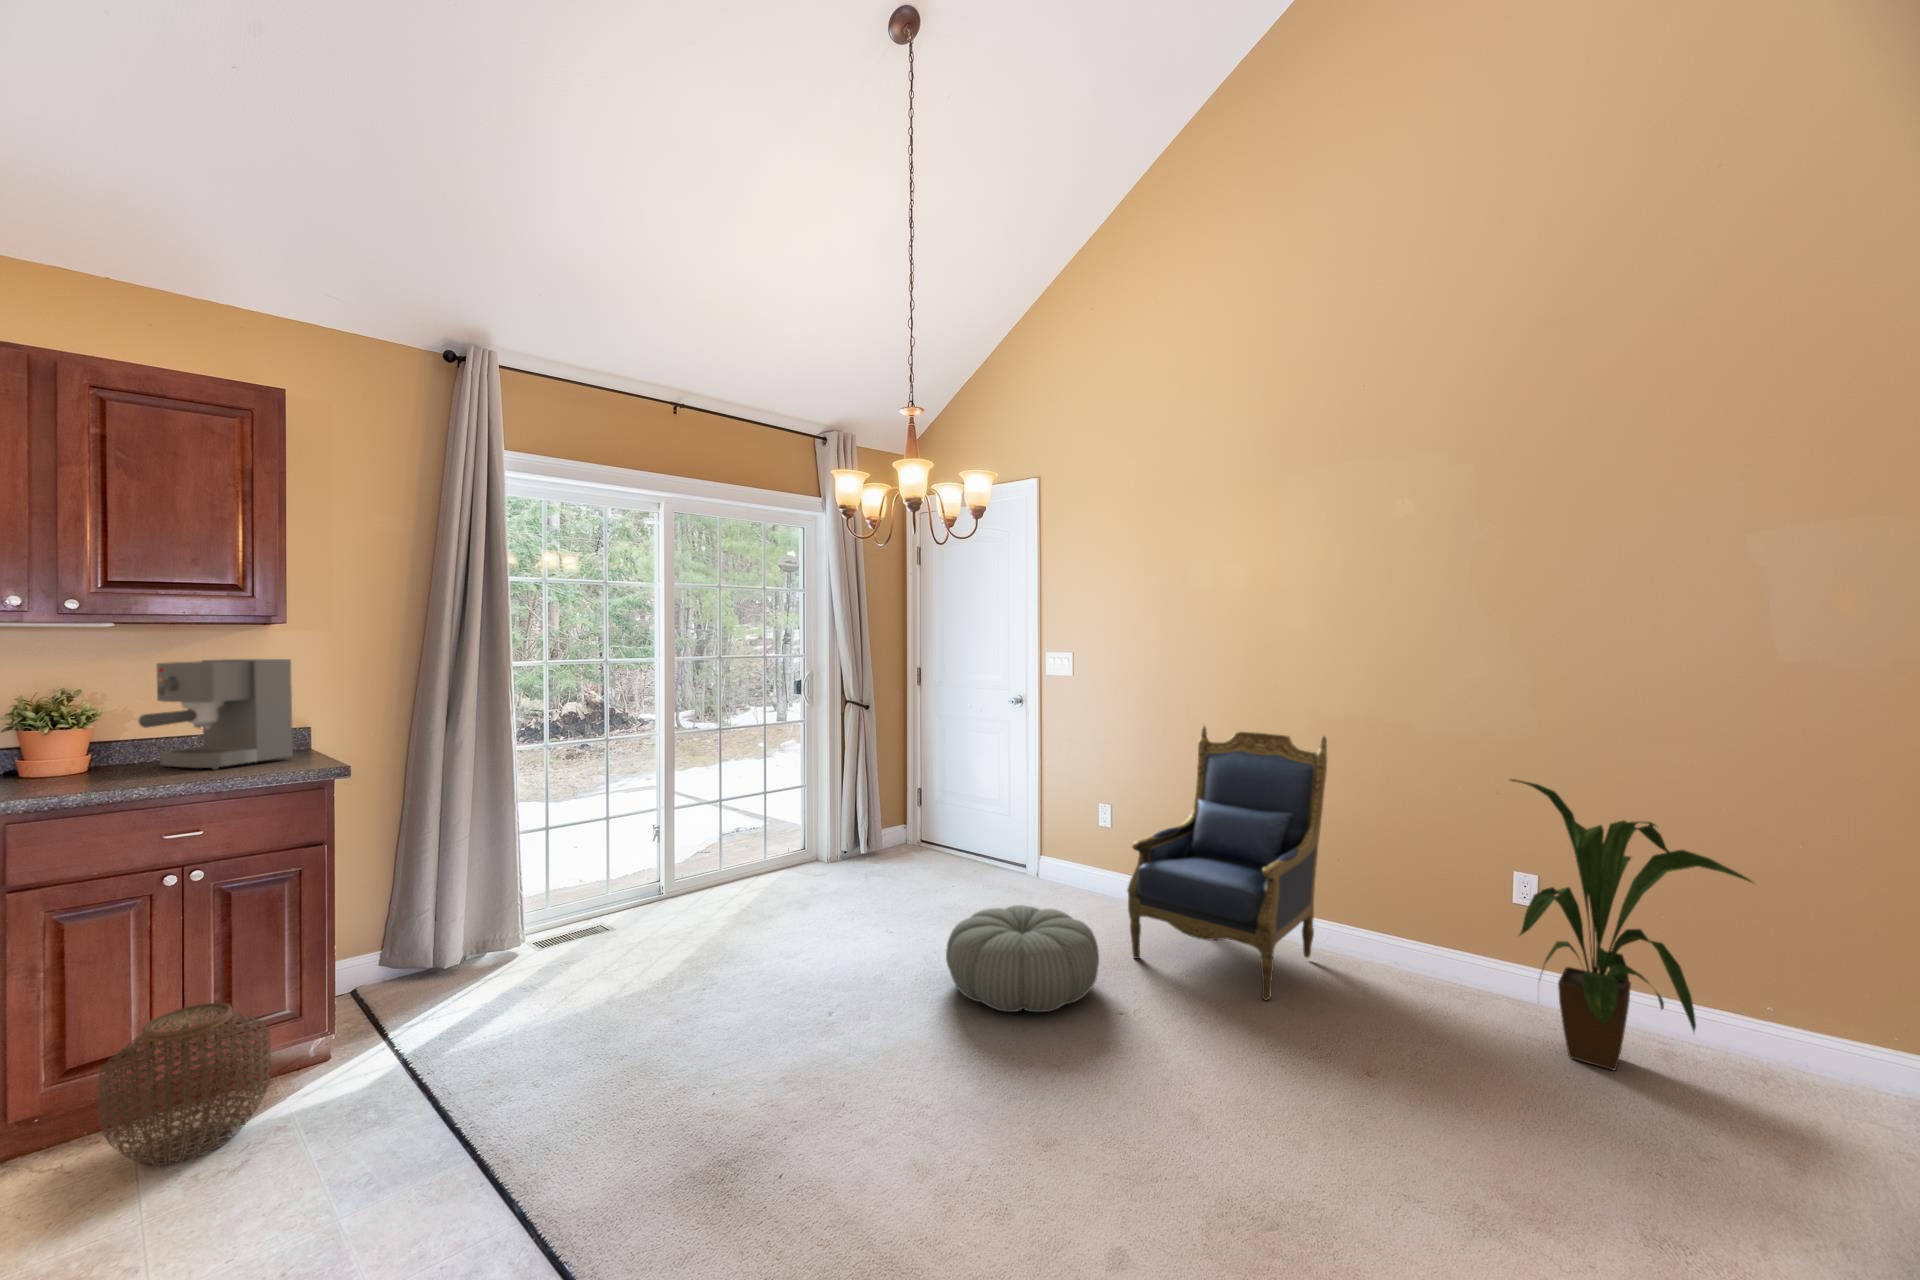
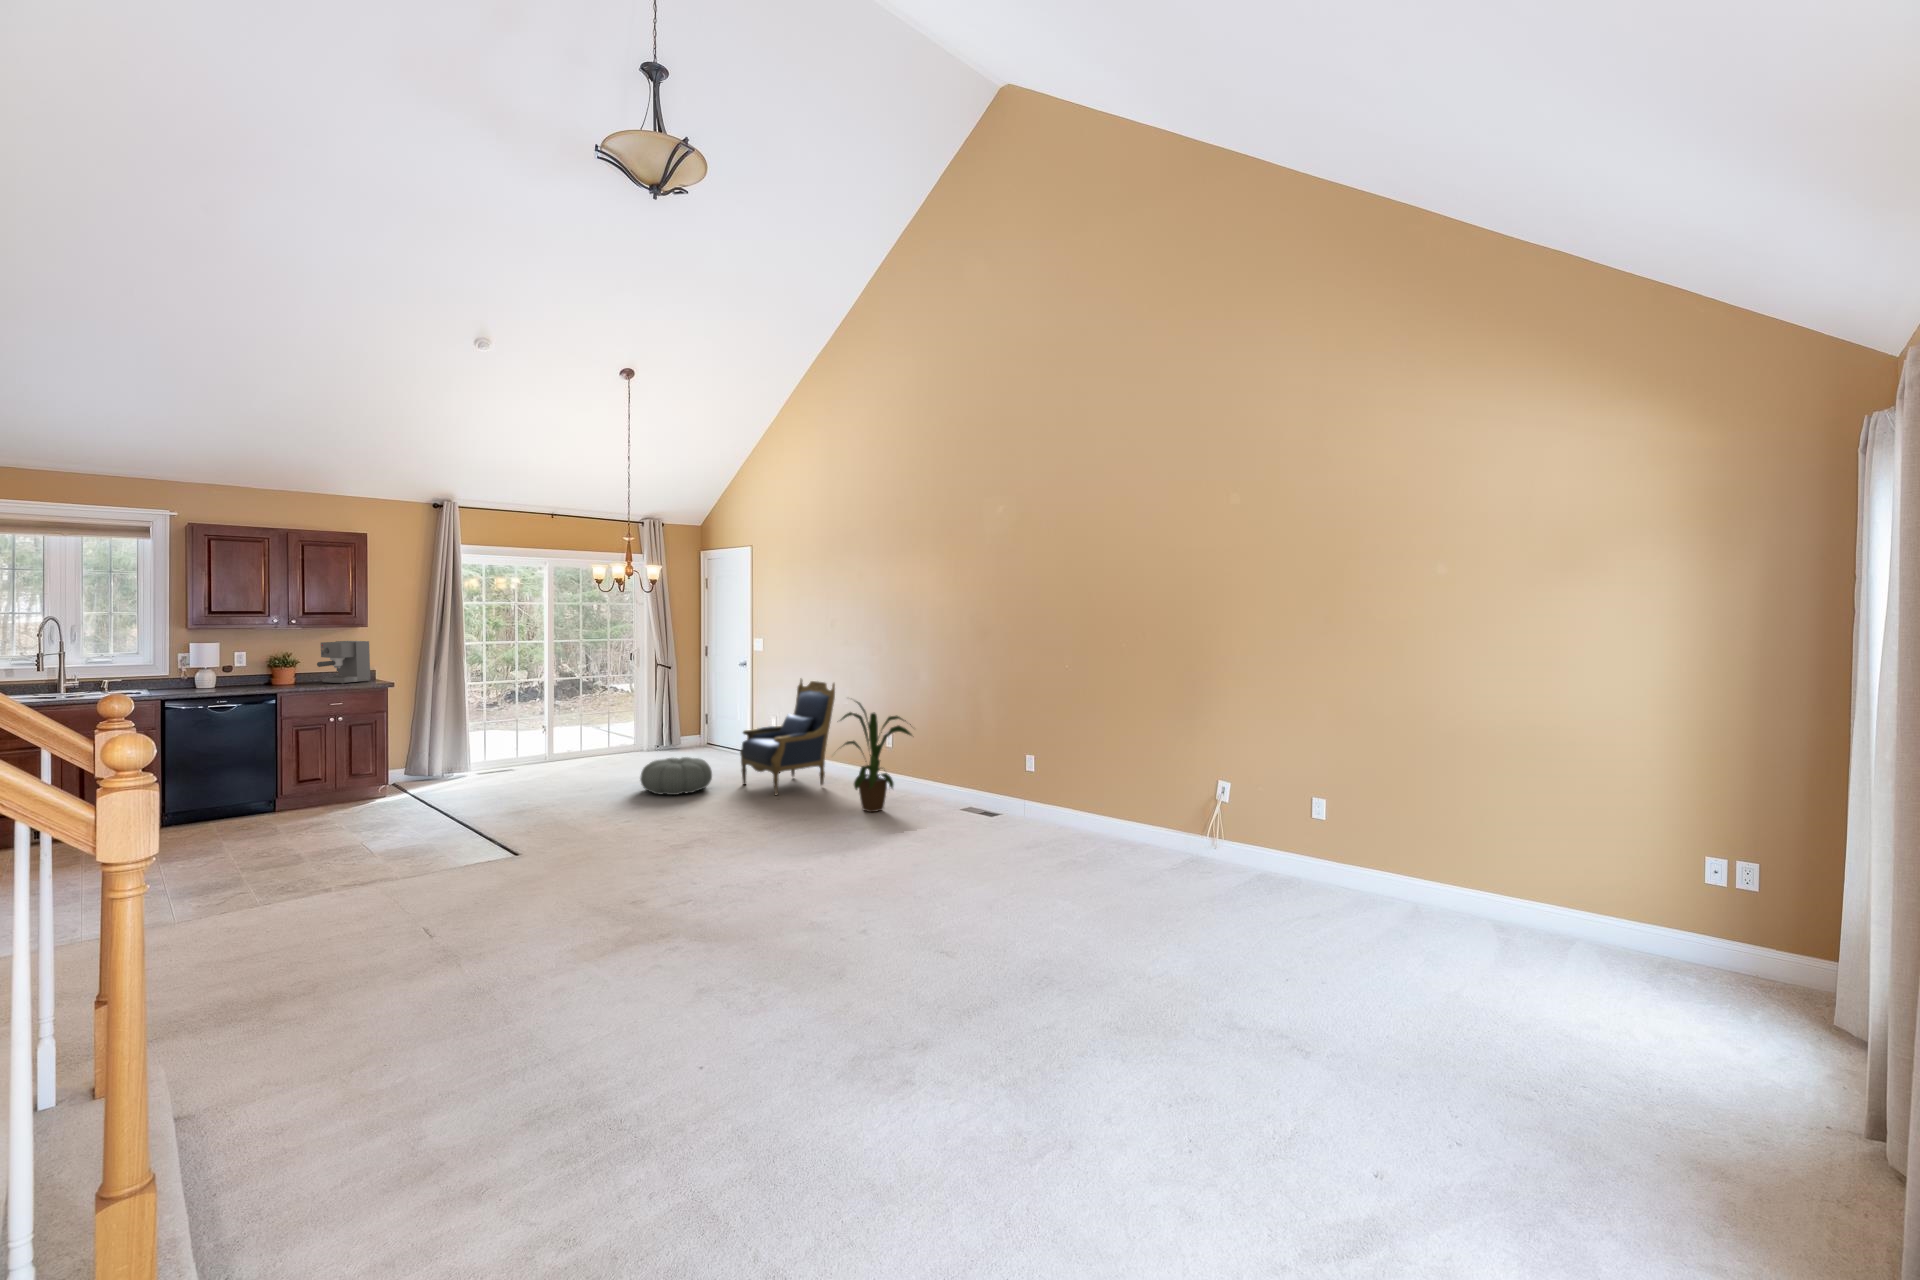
woven basket: present [98,1003,271,1166] -> none [313,763,366,811]

